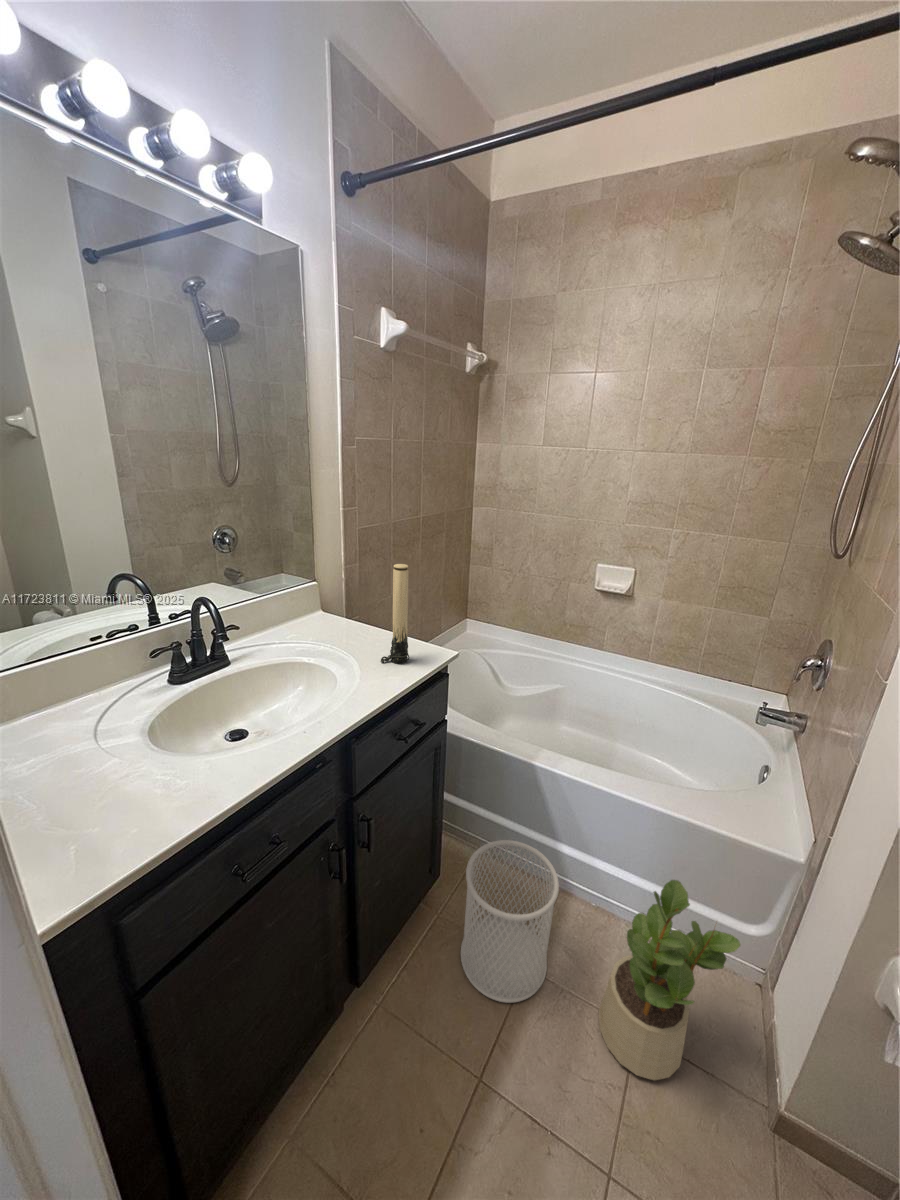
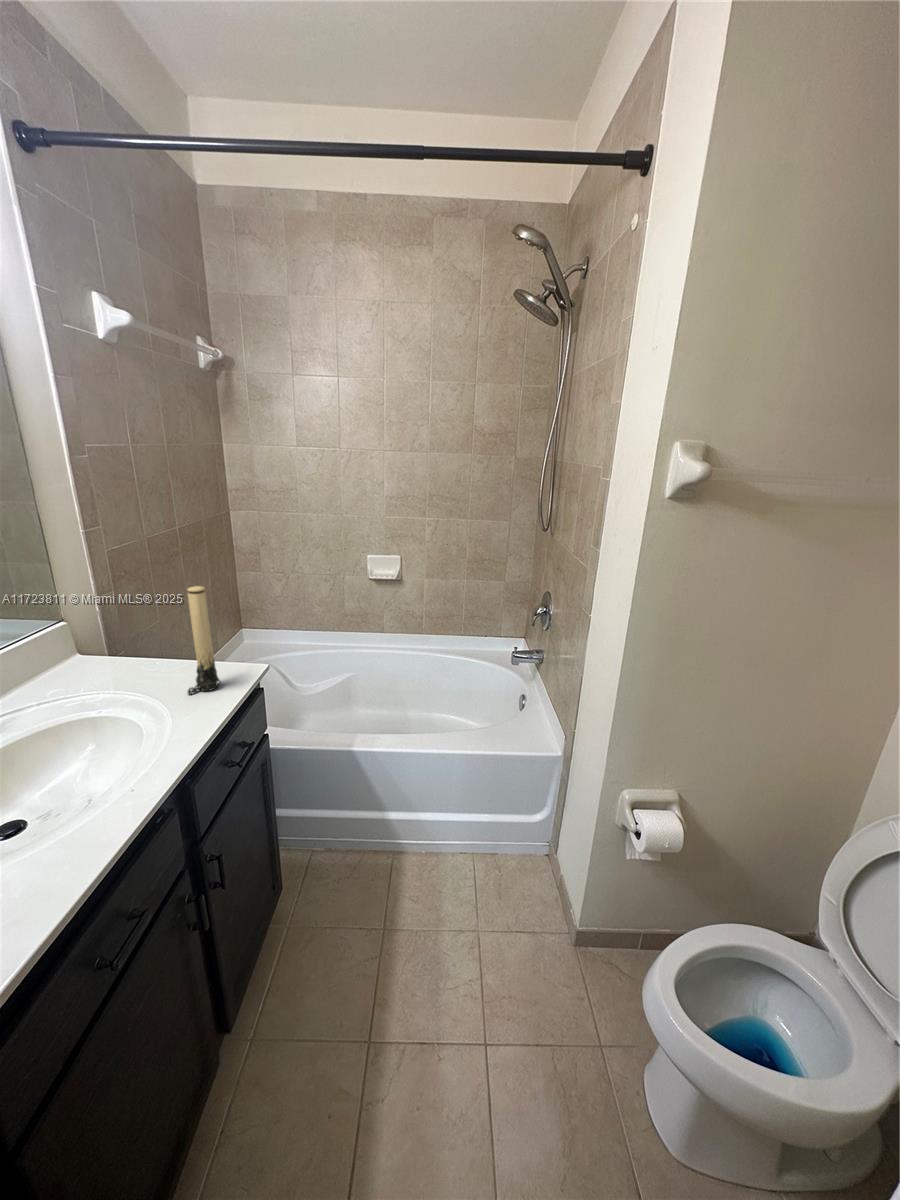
wastebasket: present [461,840,559,1003] -> none [315,823,402,972]
potted plant: present [599,880,741,1080] -> none [449,800,538,963]

